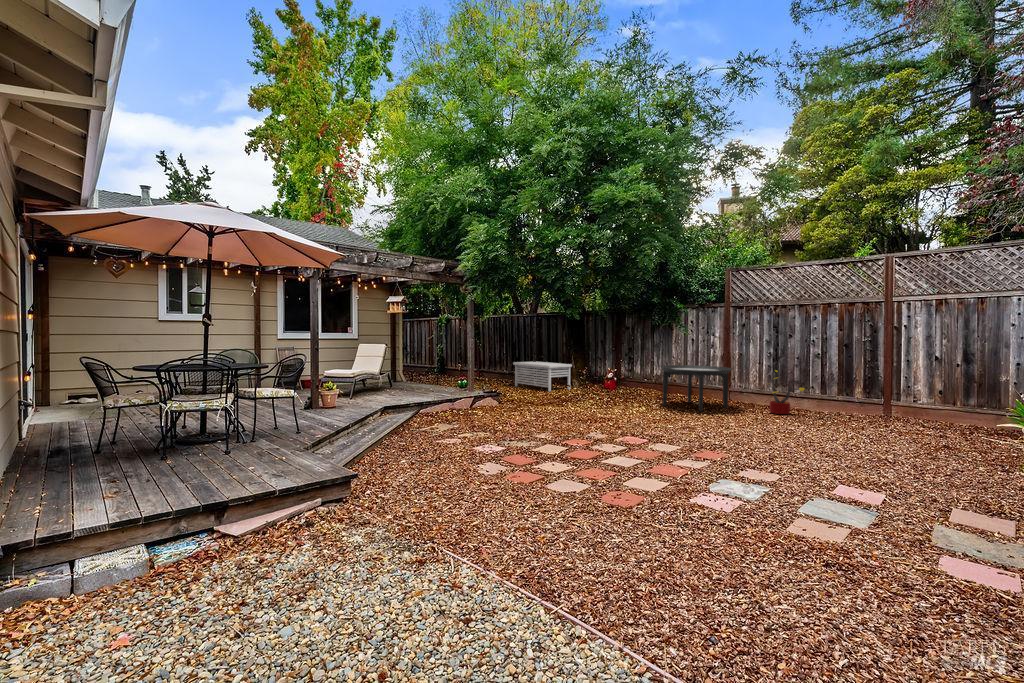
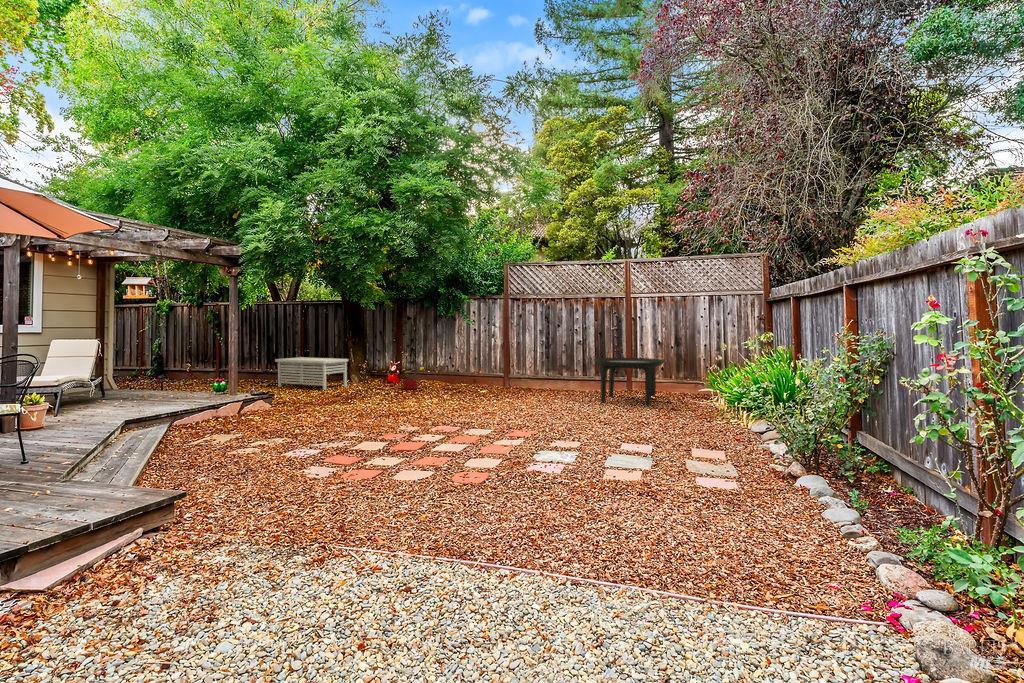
round table: present [661,365,732,412] -> present [594,358,665,405]
decorative plant: present [766,370,805,414] -> present [402,357,424,389]

